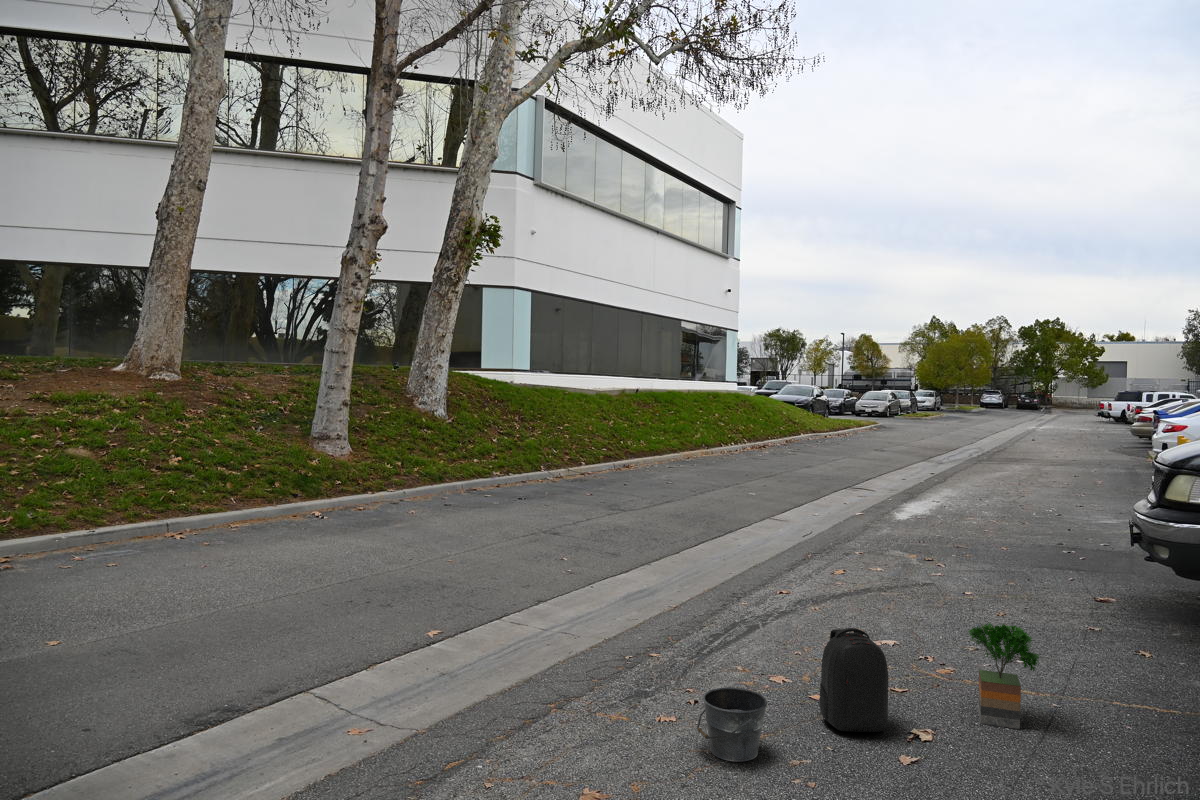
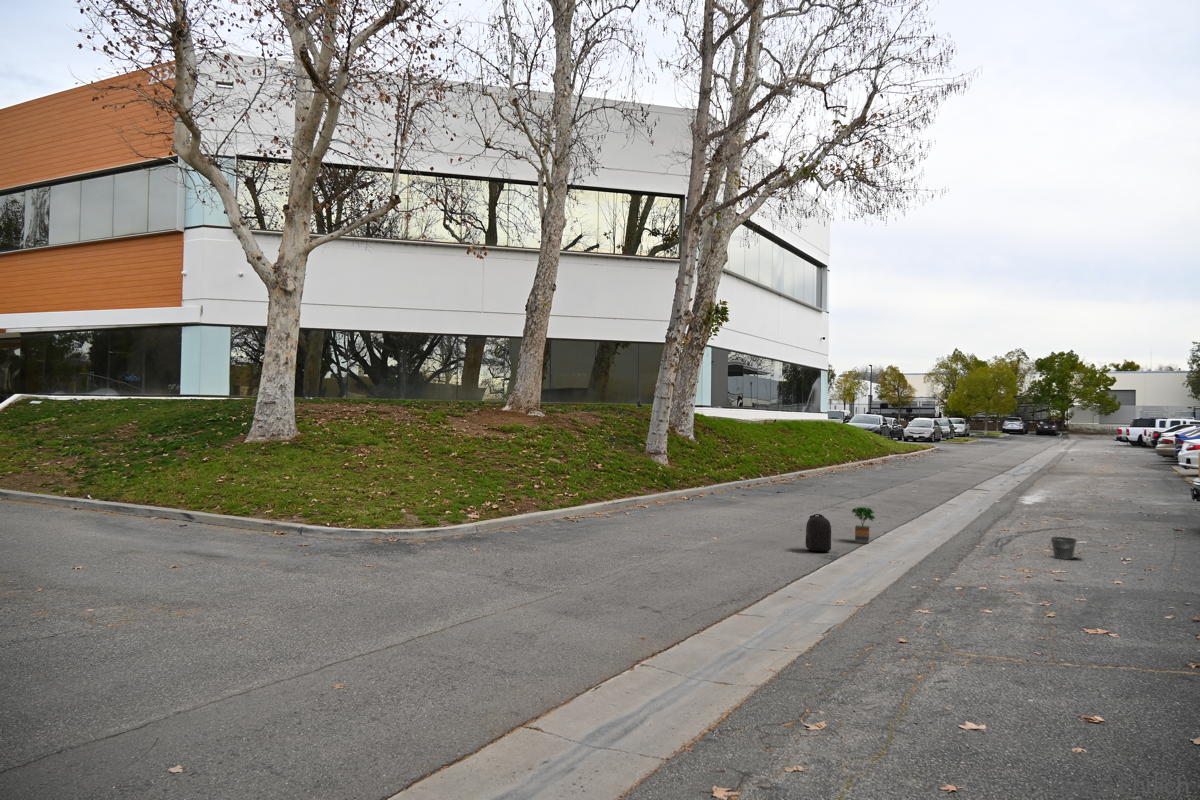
potted tree: present [968,623,1039,729] -> present [852,507,875,543]
backpack: present [820,628,888,732] -> present [805,514,831,552]

